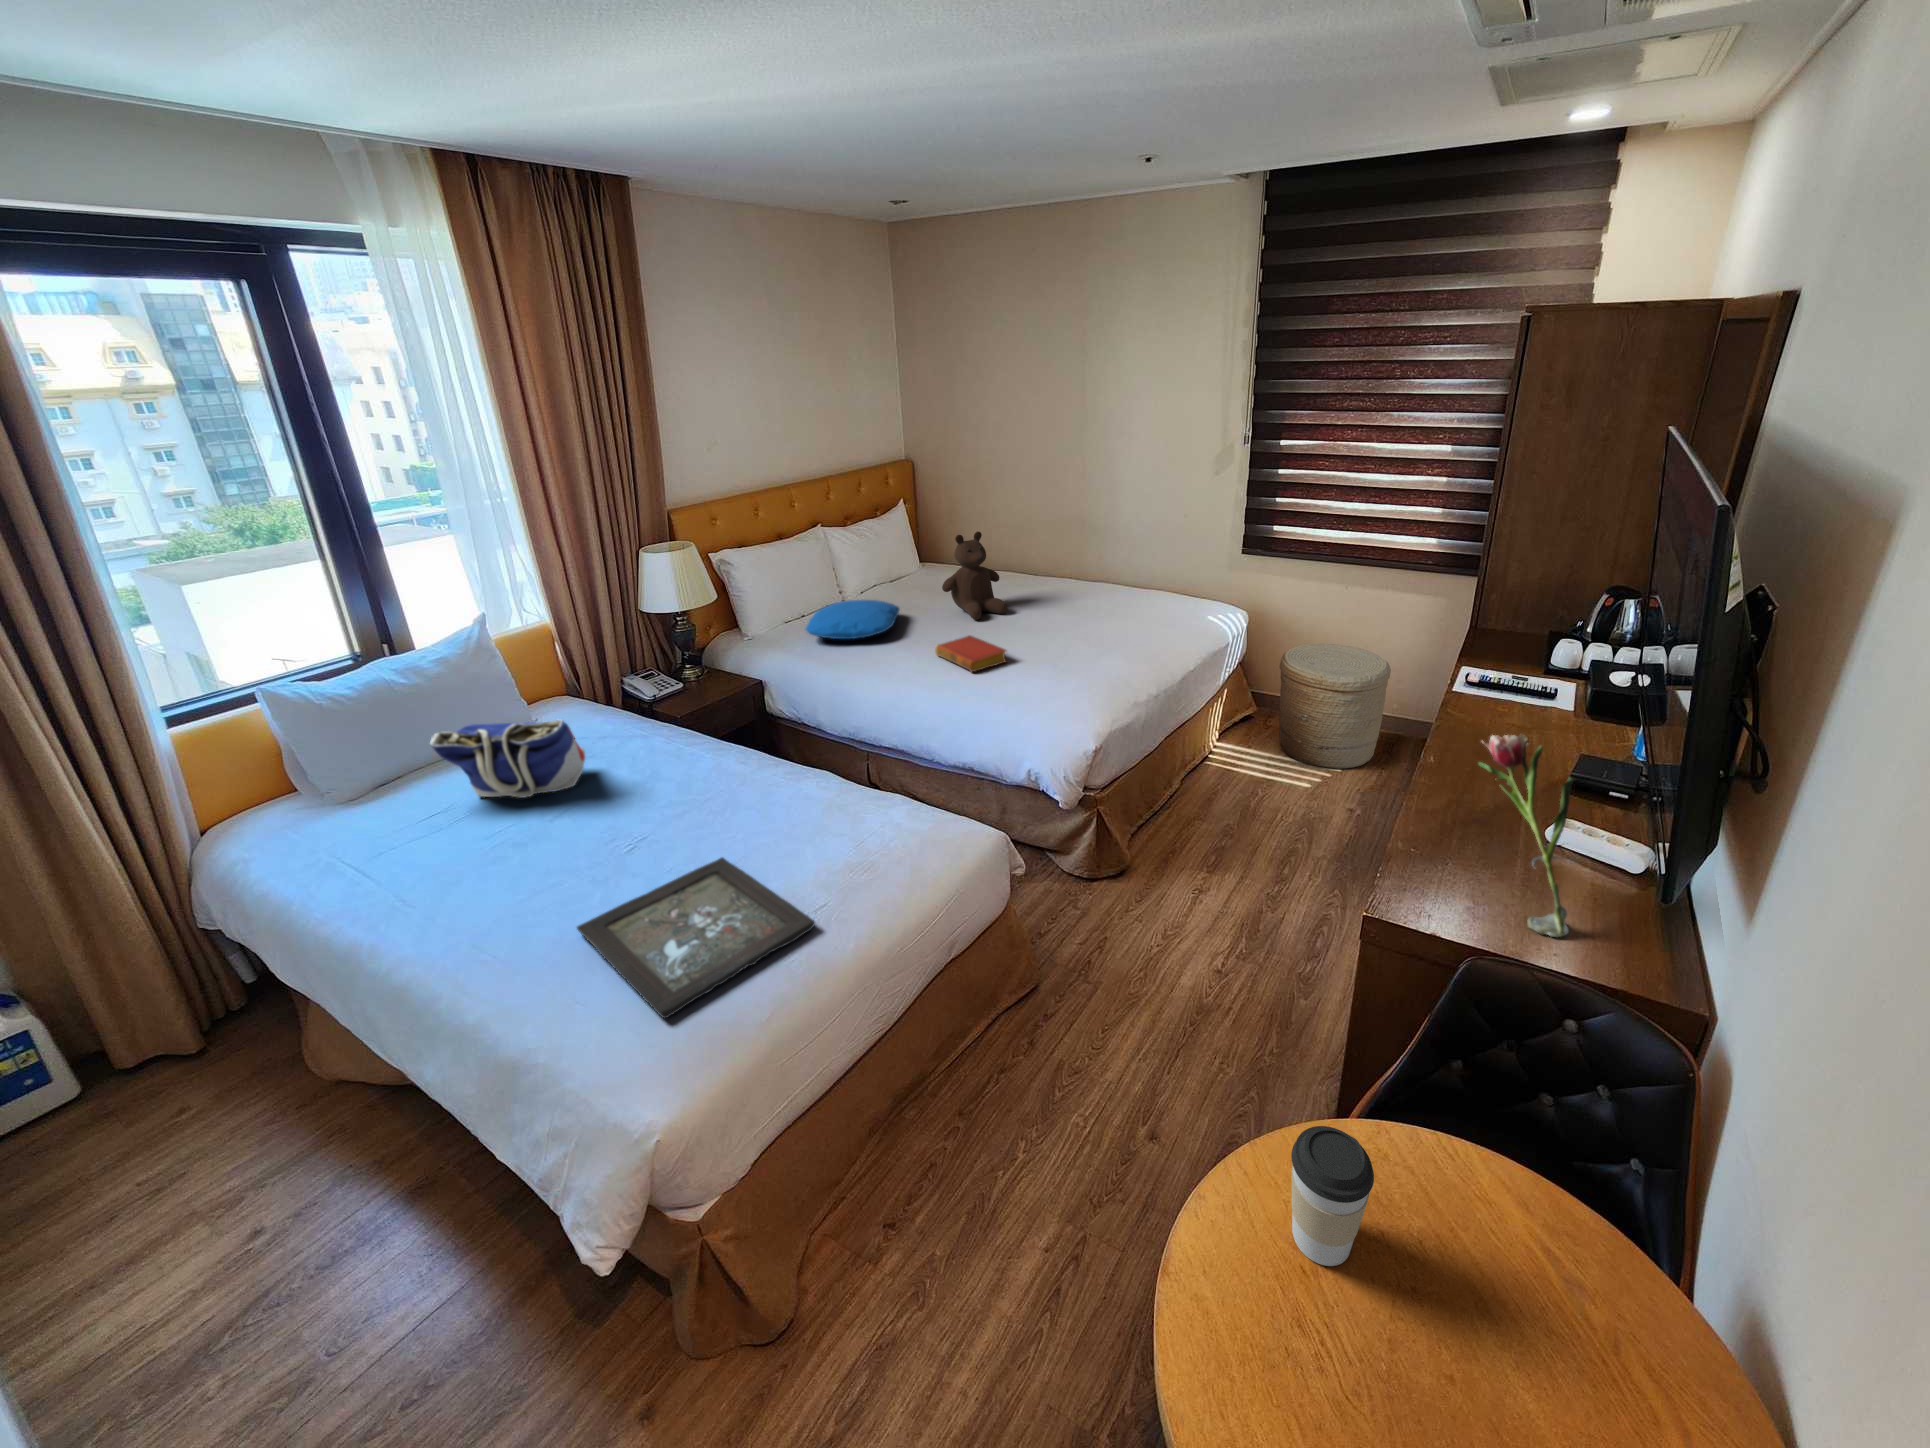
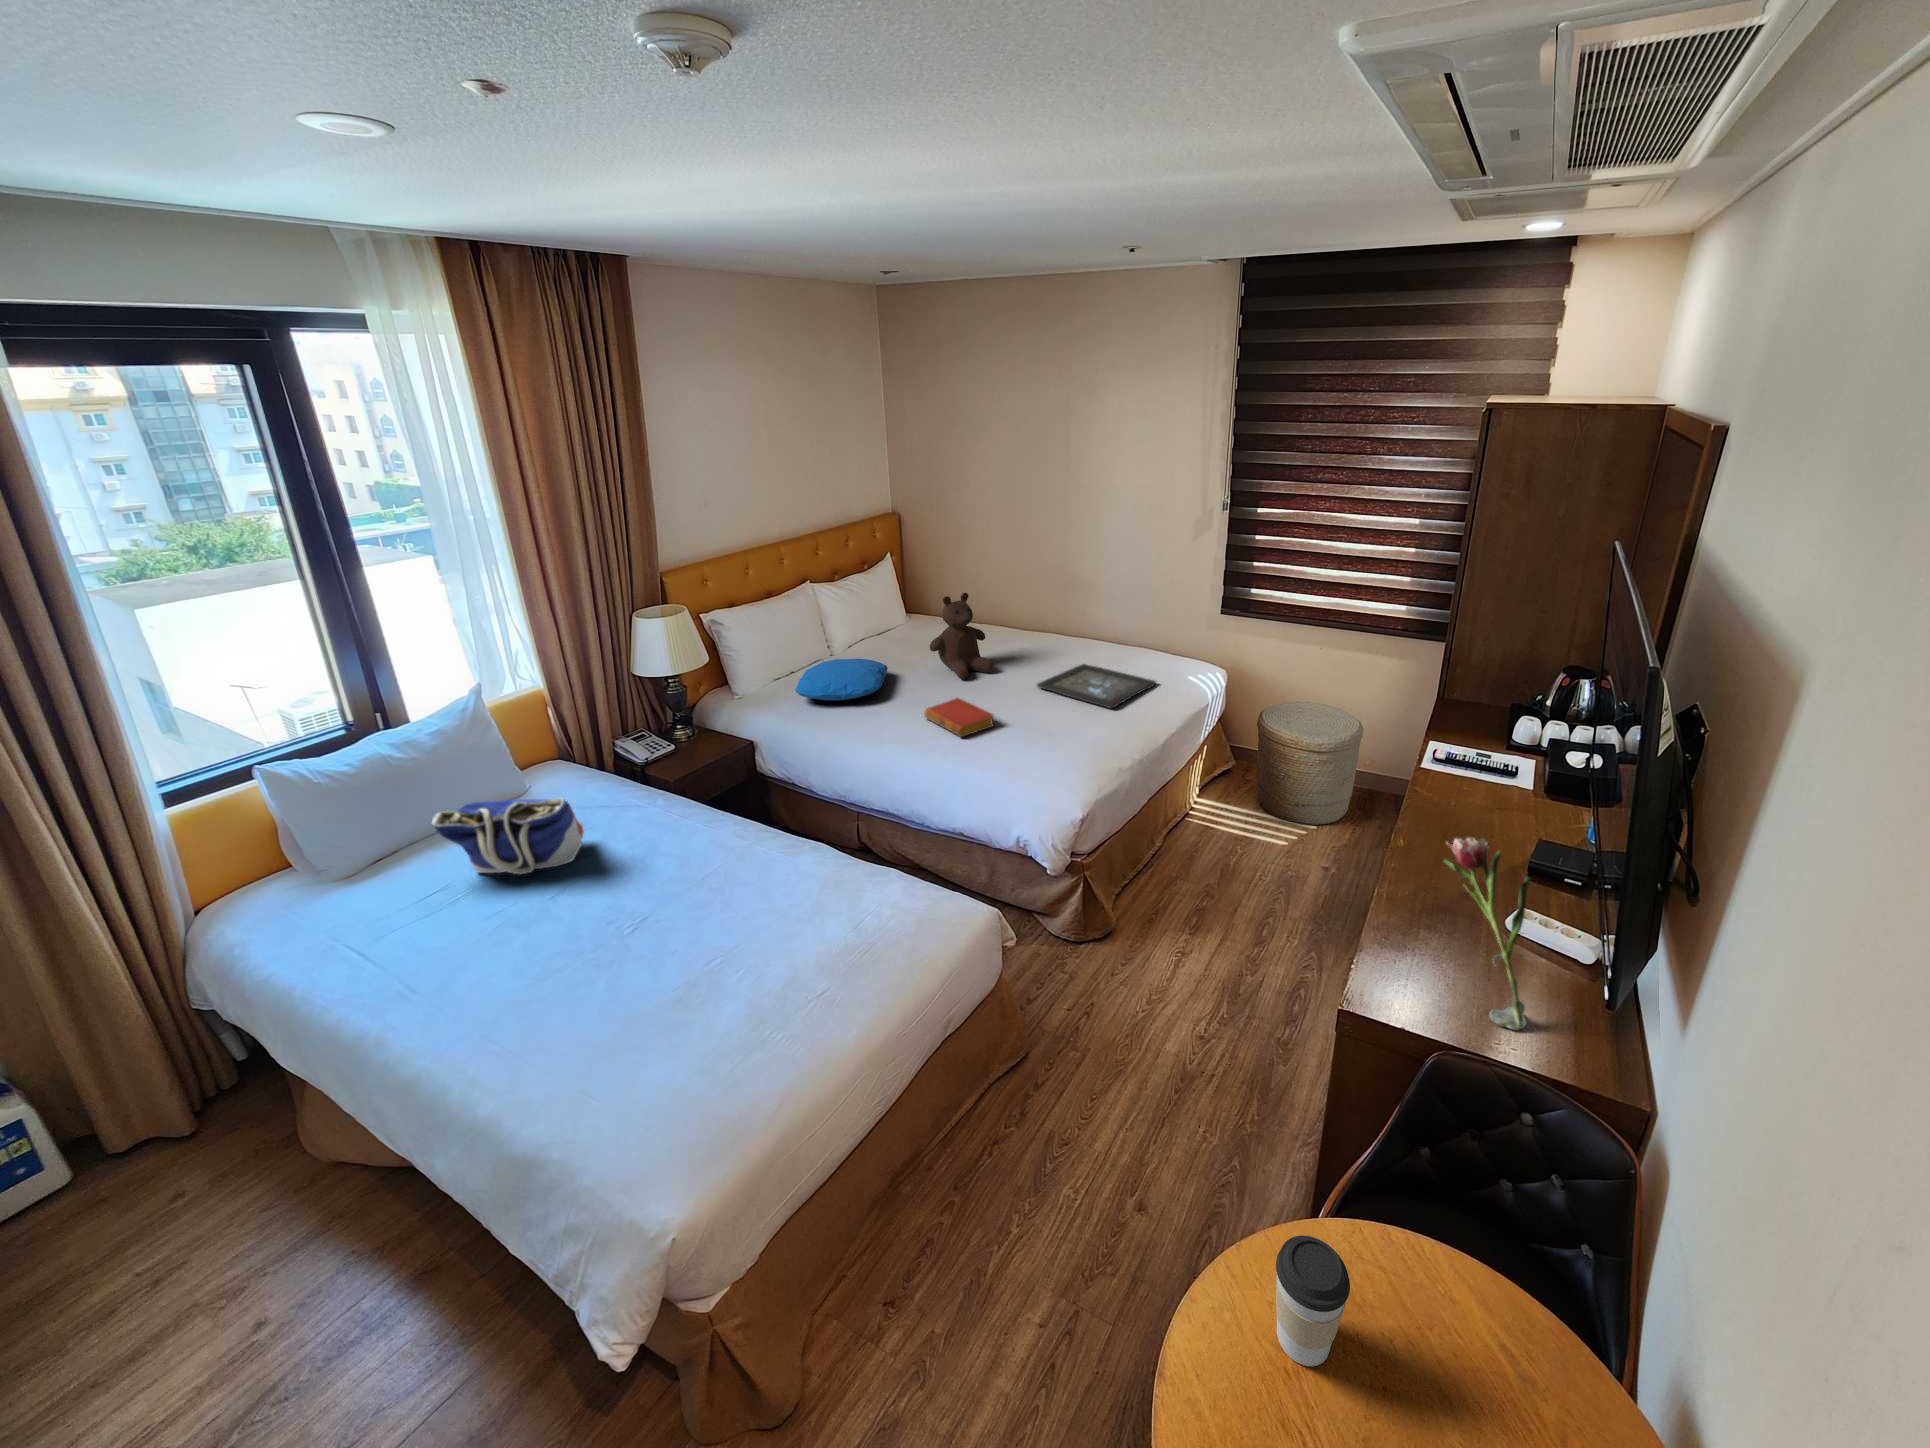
tray: present [577,858,815,1018] -> present [1037,664,1156,709]

